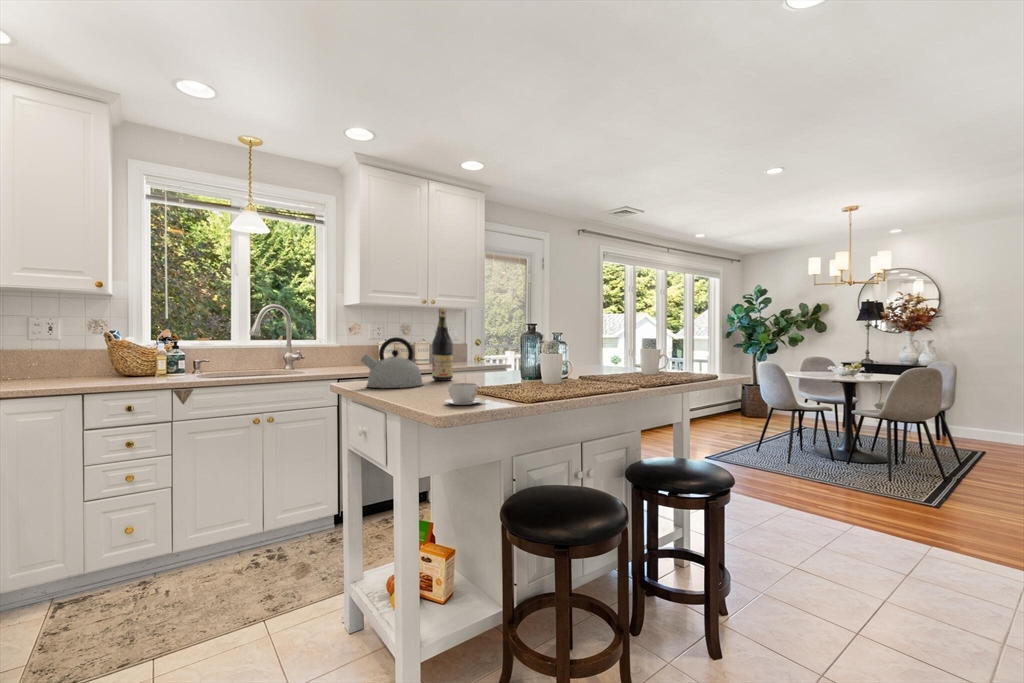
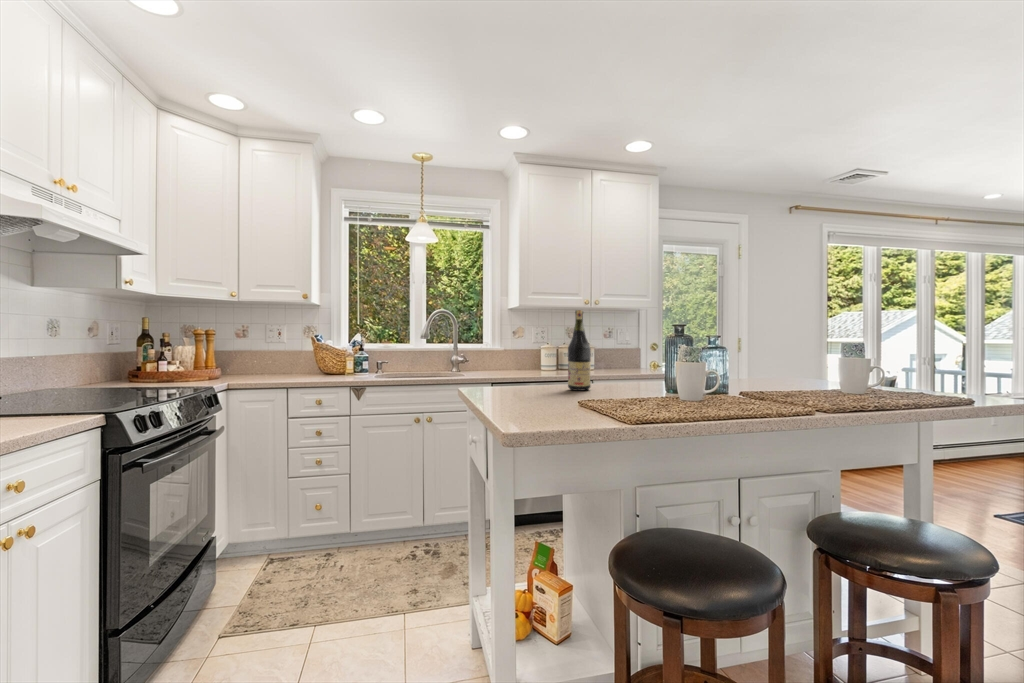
kettle: present [361,337,423,388] -> none [487,342,552,396]
coffee cup: present [445,383,482,405] -> none [535,396,585,422]

